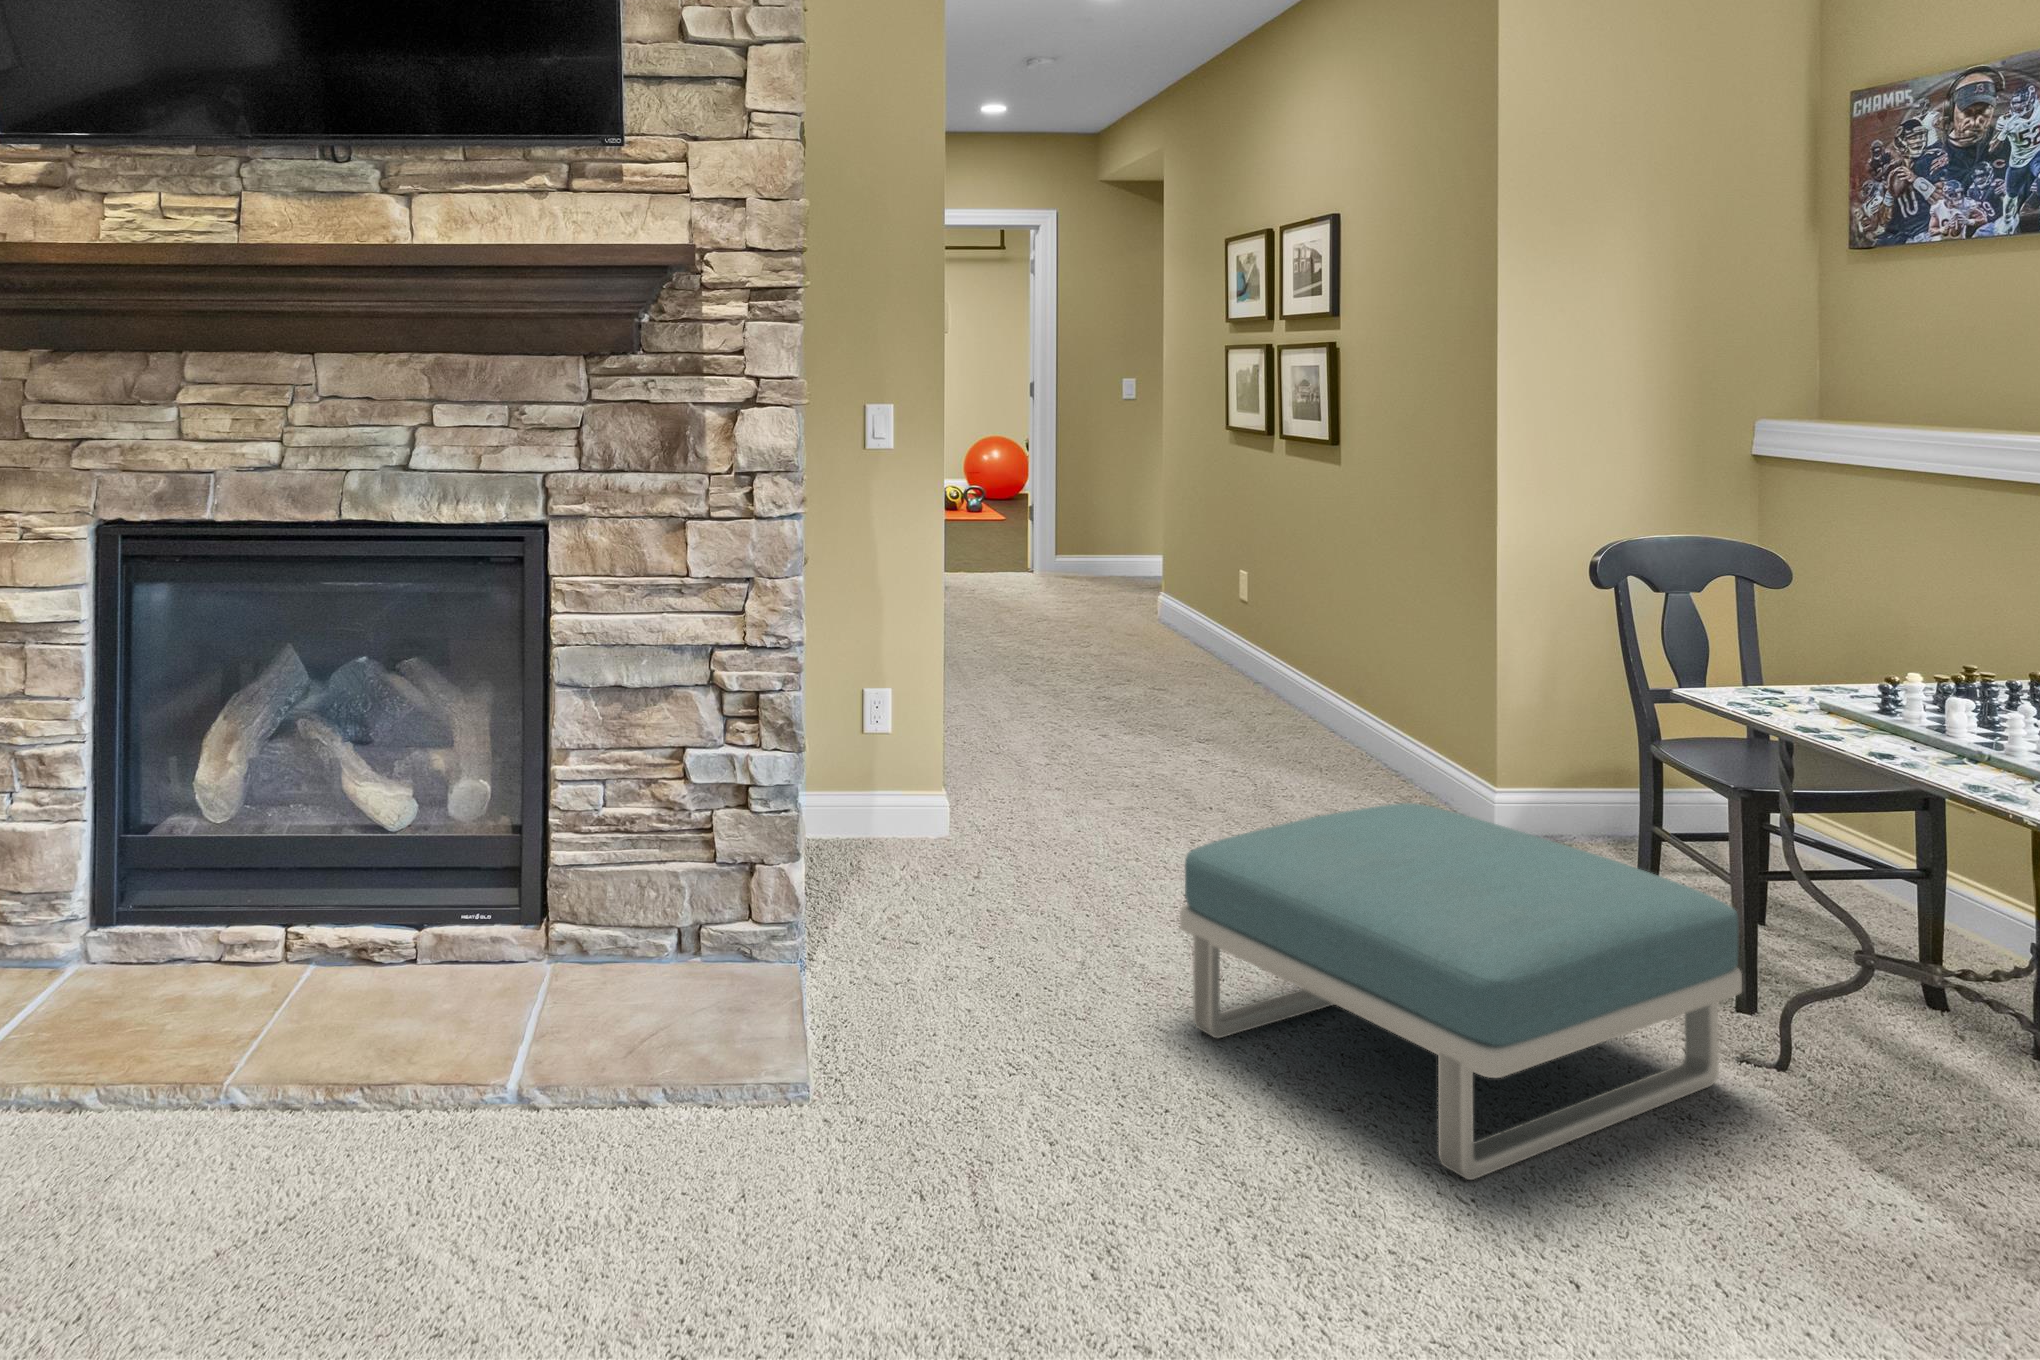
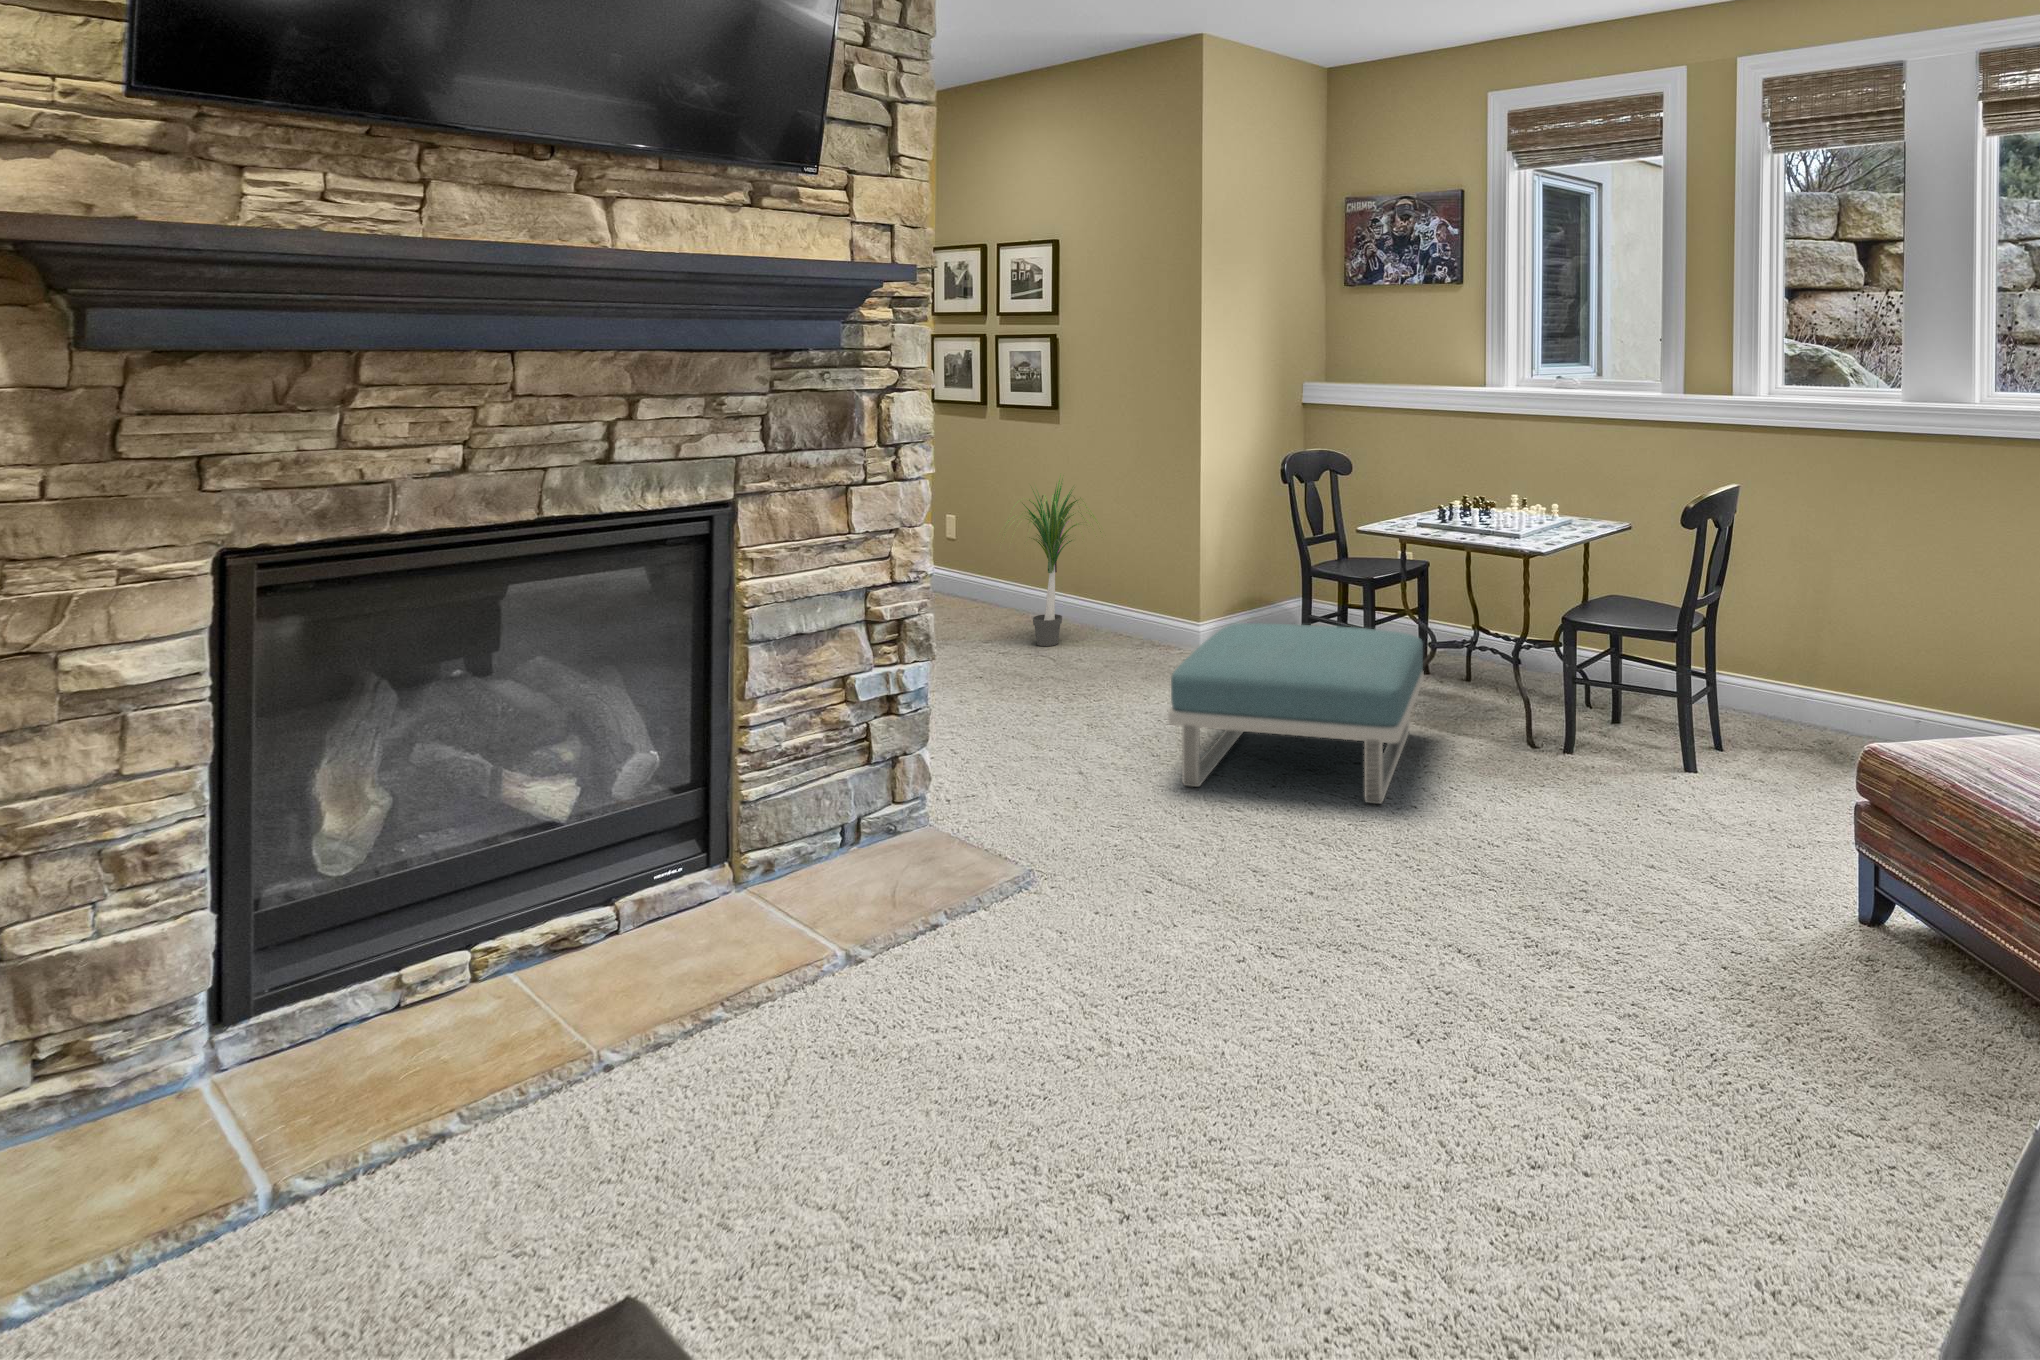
potted plant: none [1235,534,1408,784] -> present [1004,479,1101,646]

